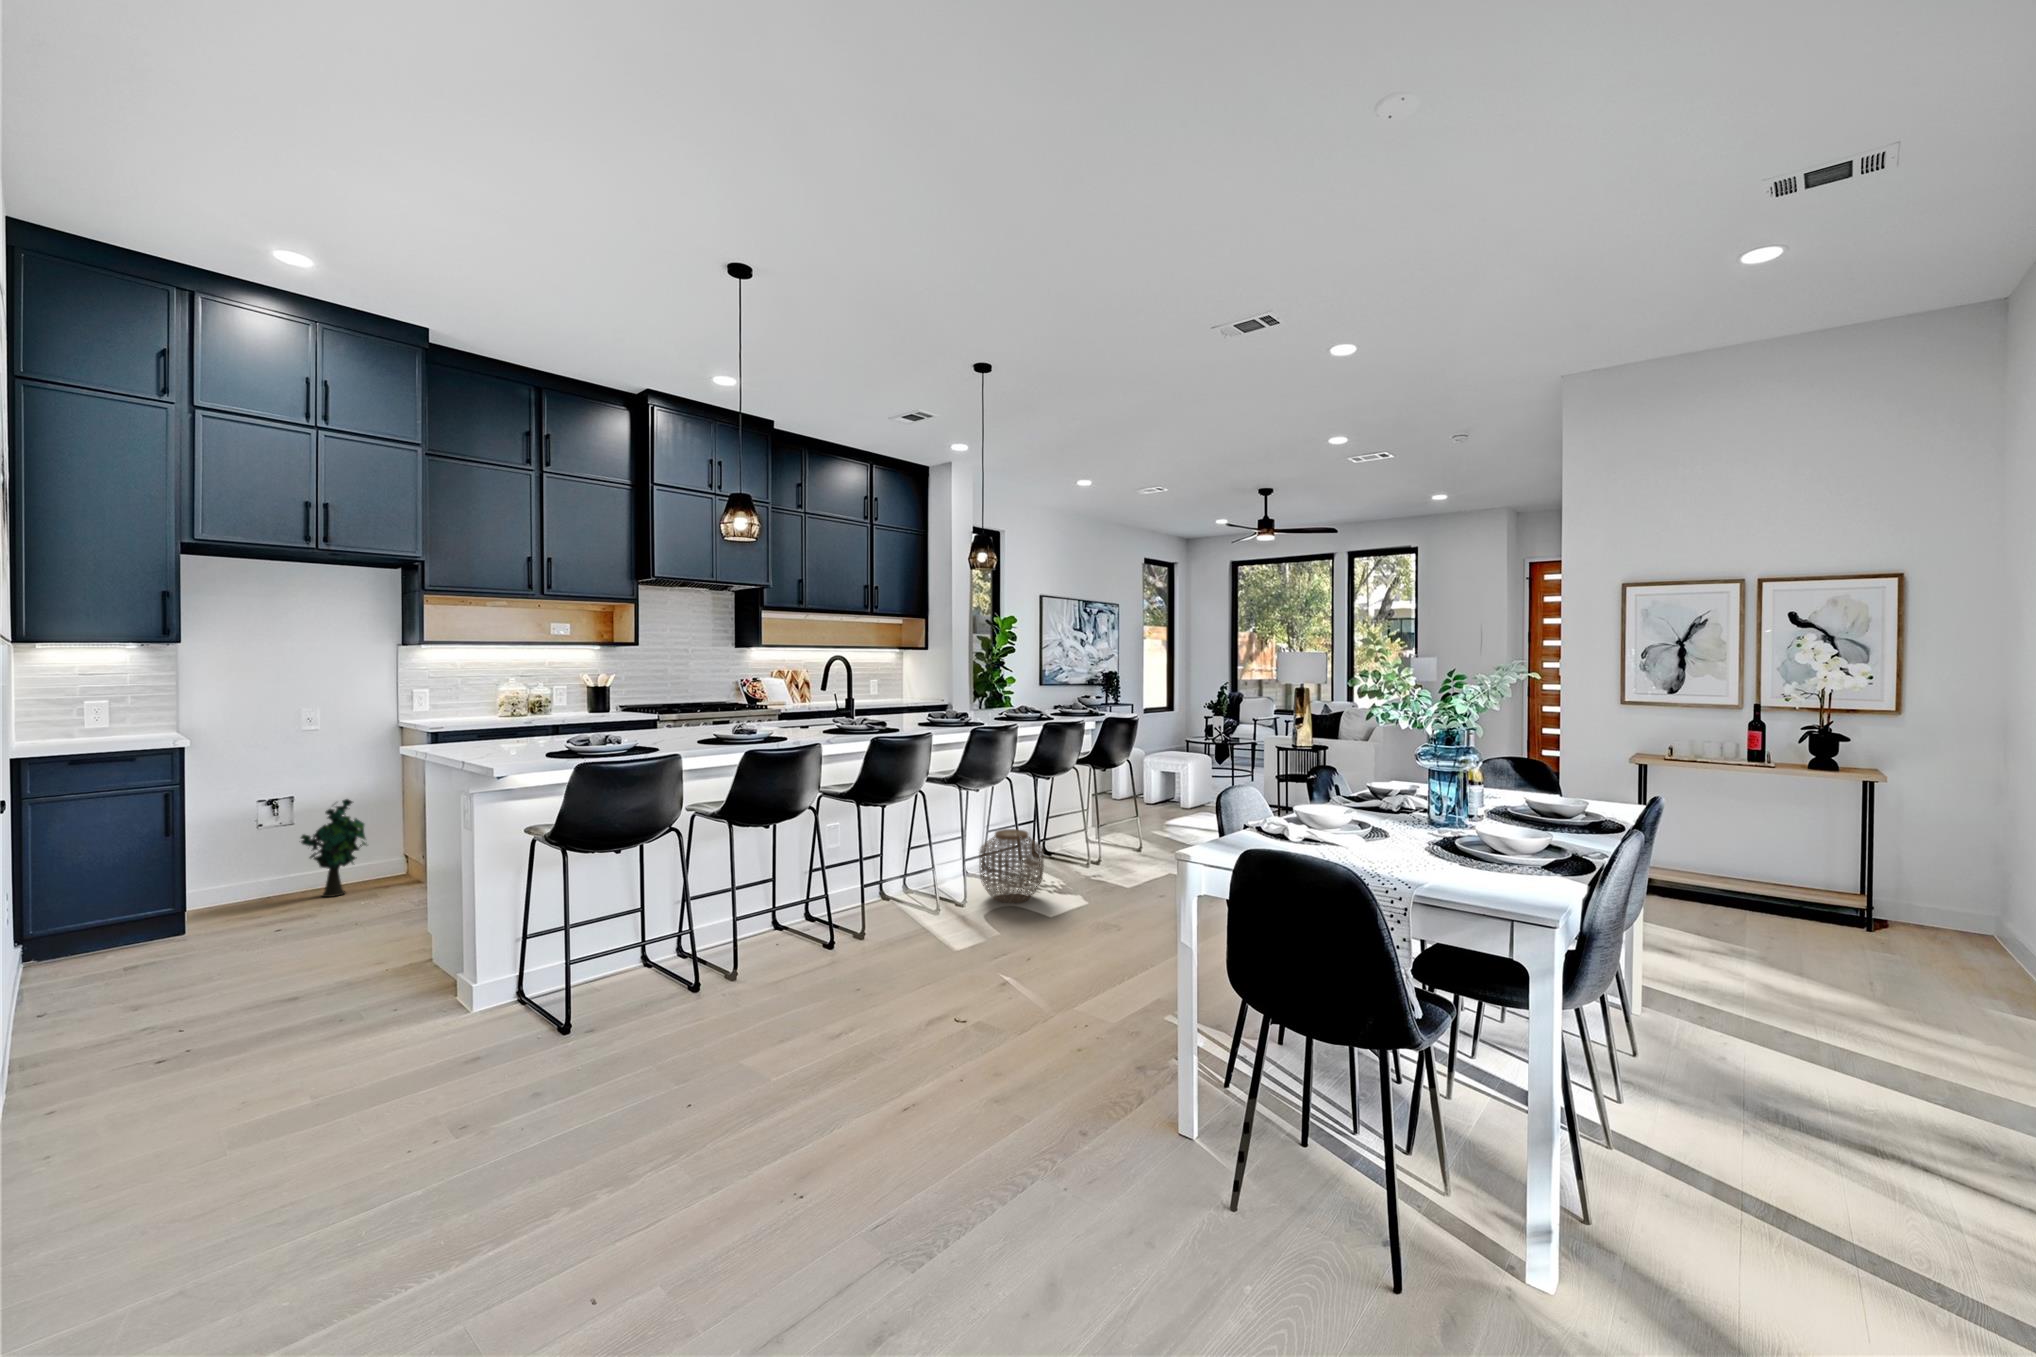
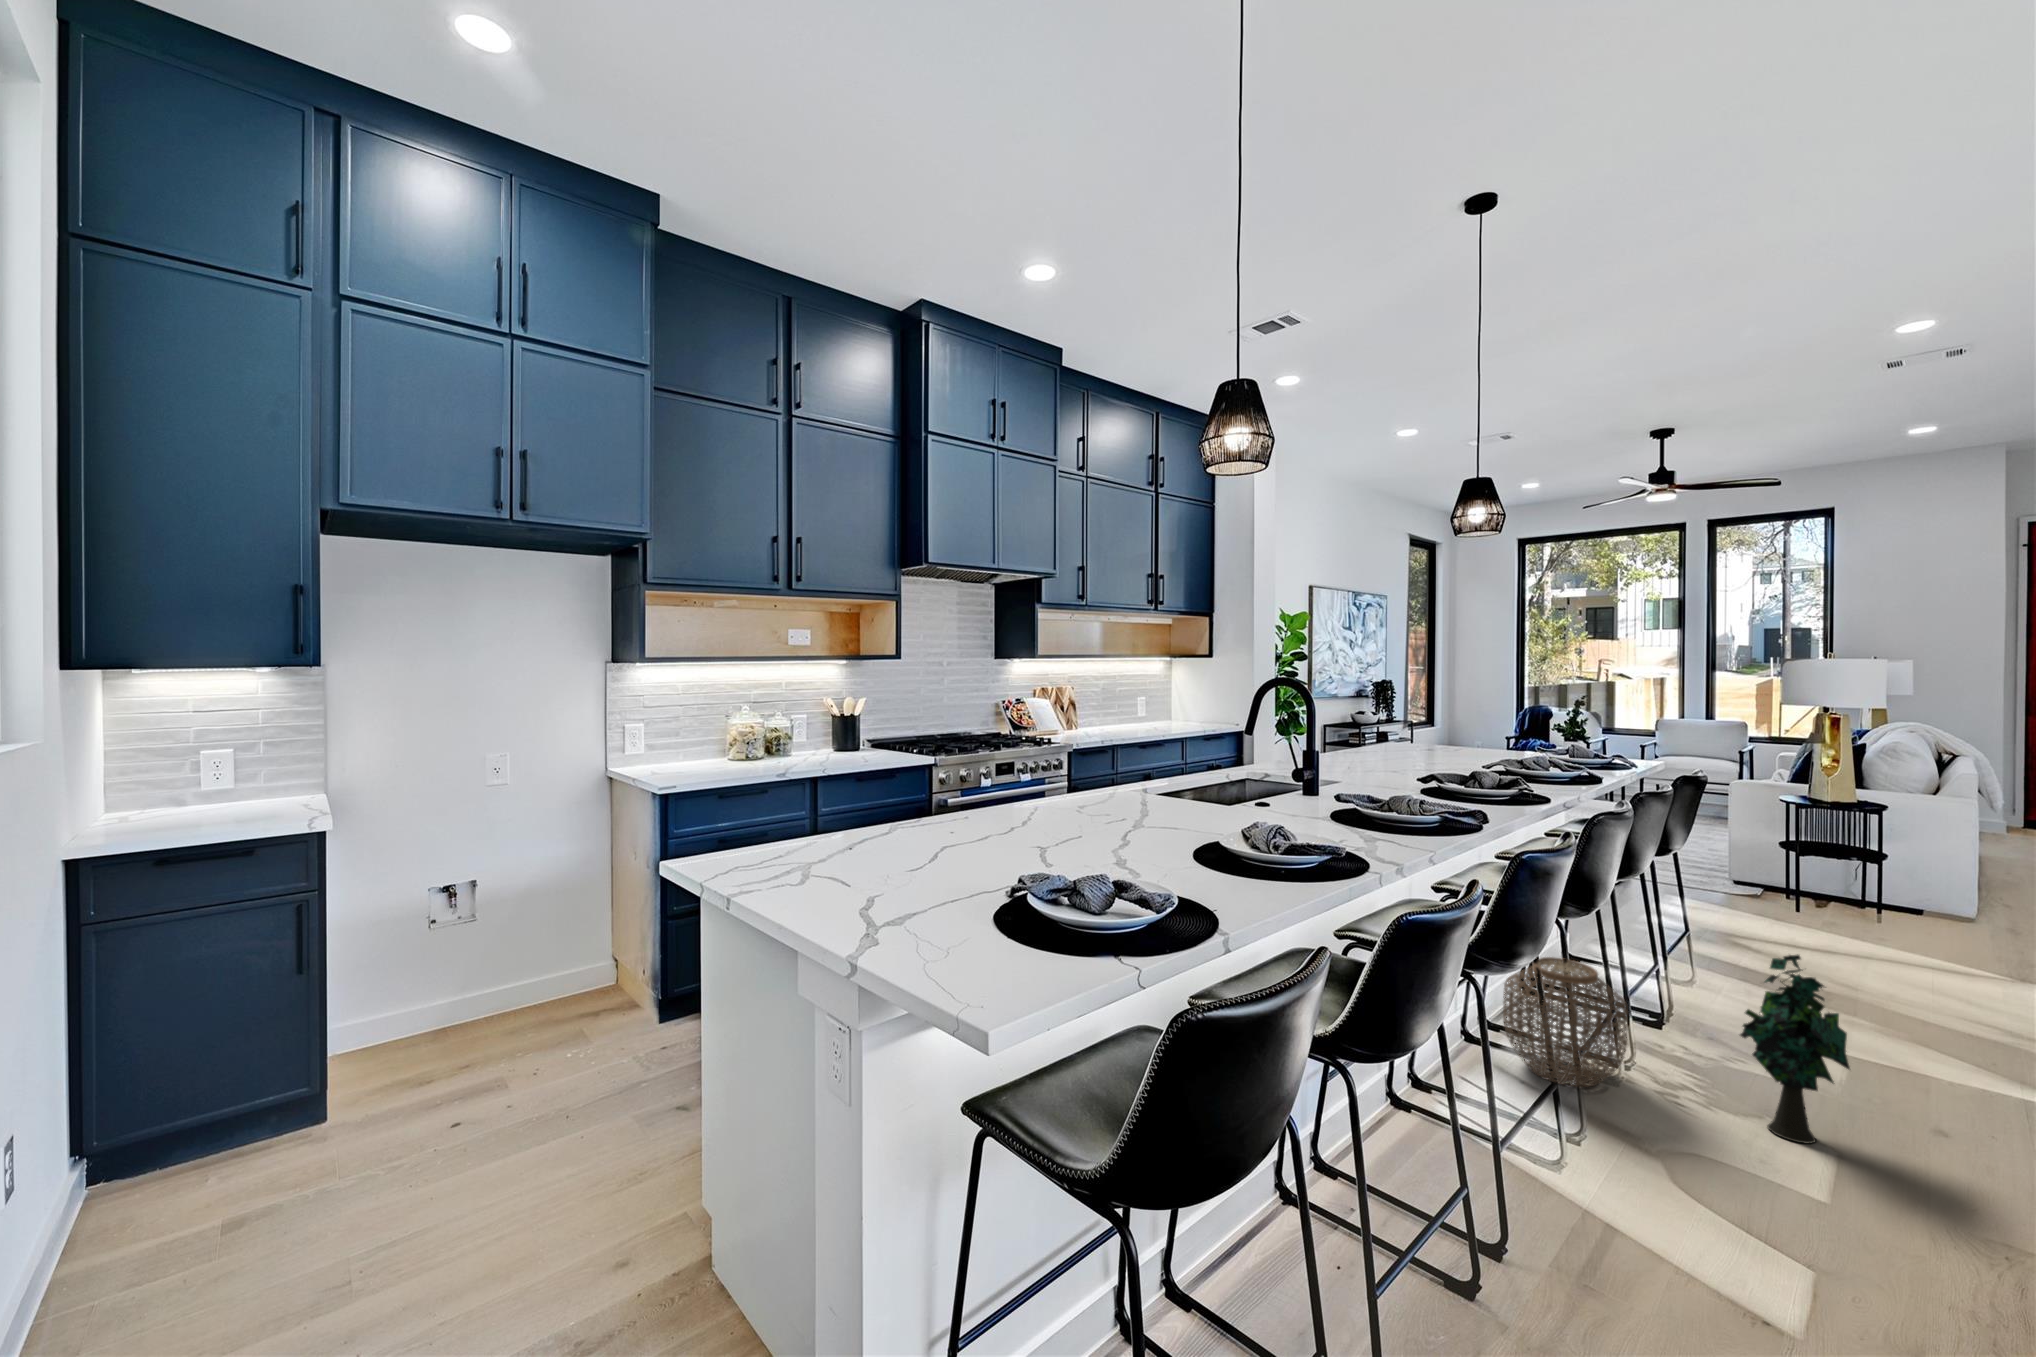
decorative plant: present [301,799,366,897] -> present [1740,954,1850,1144]

